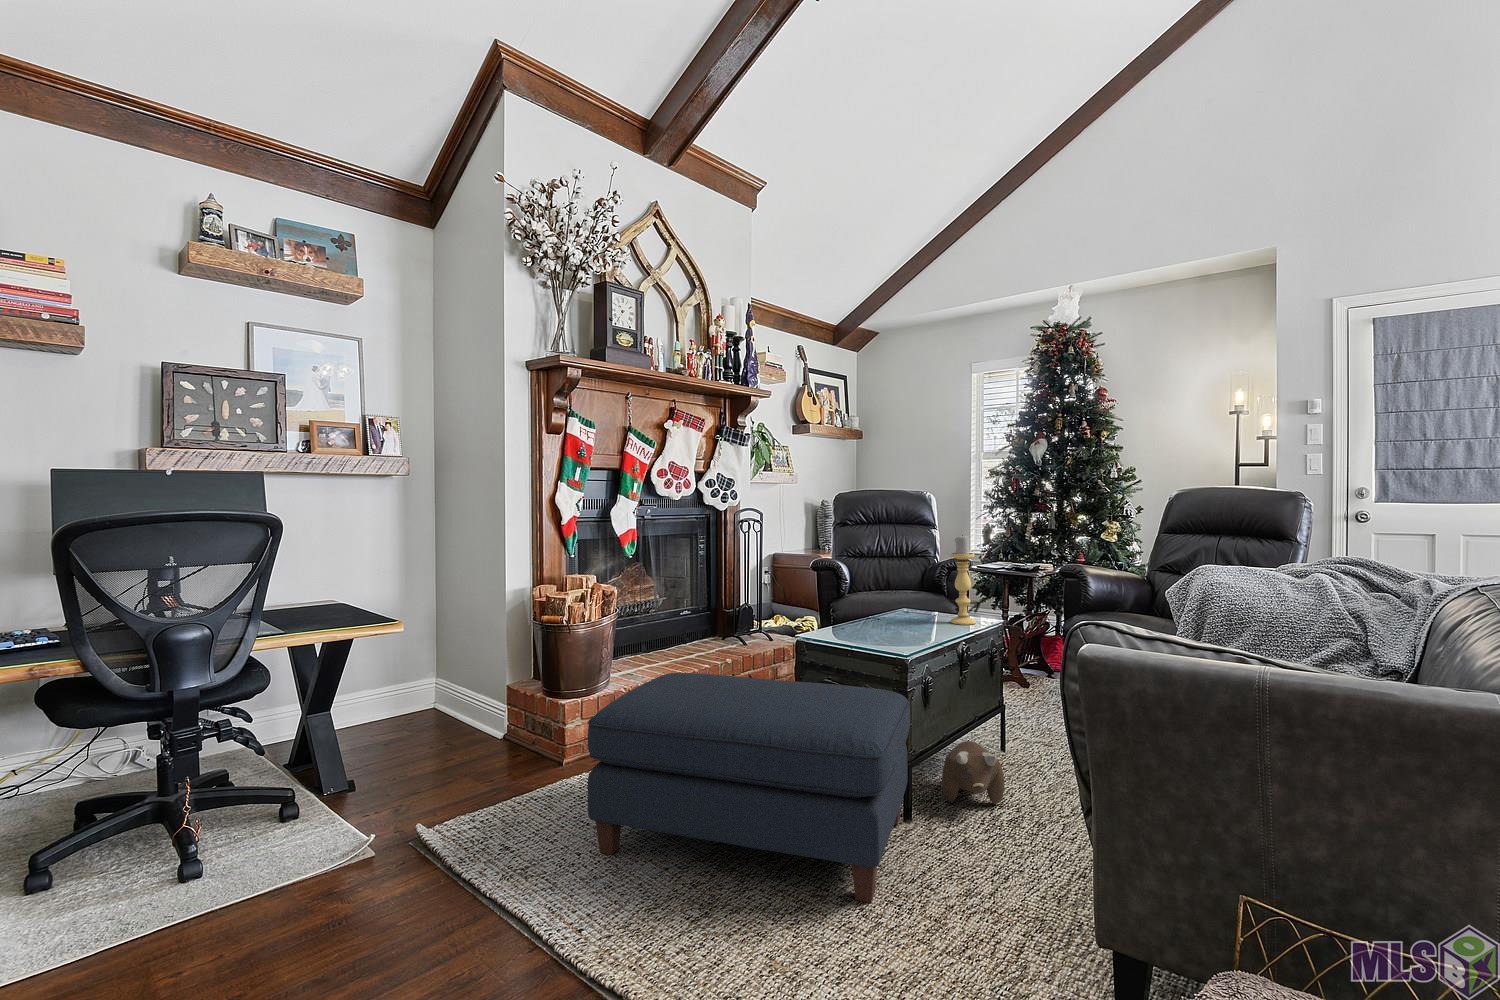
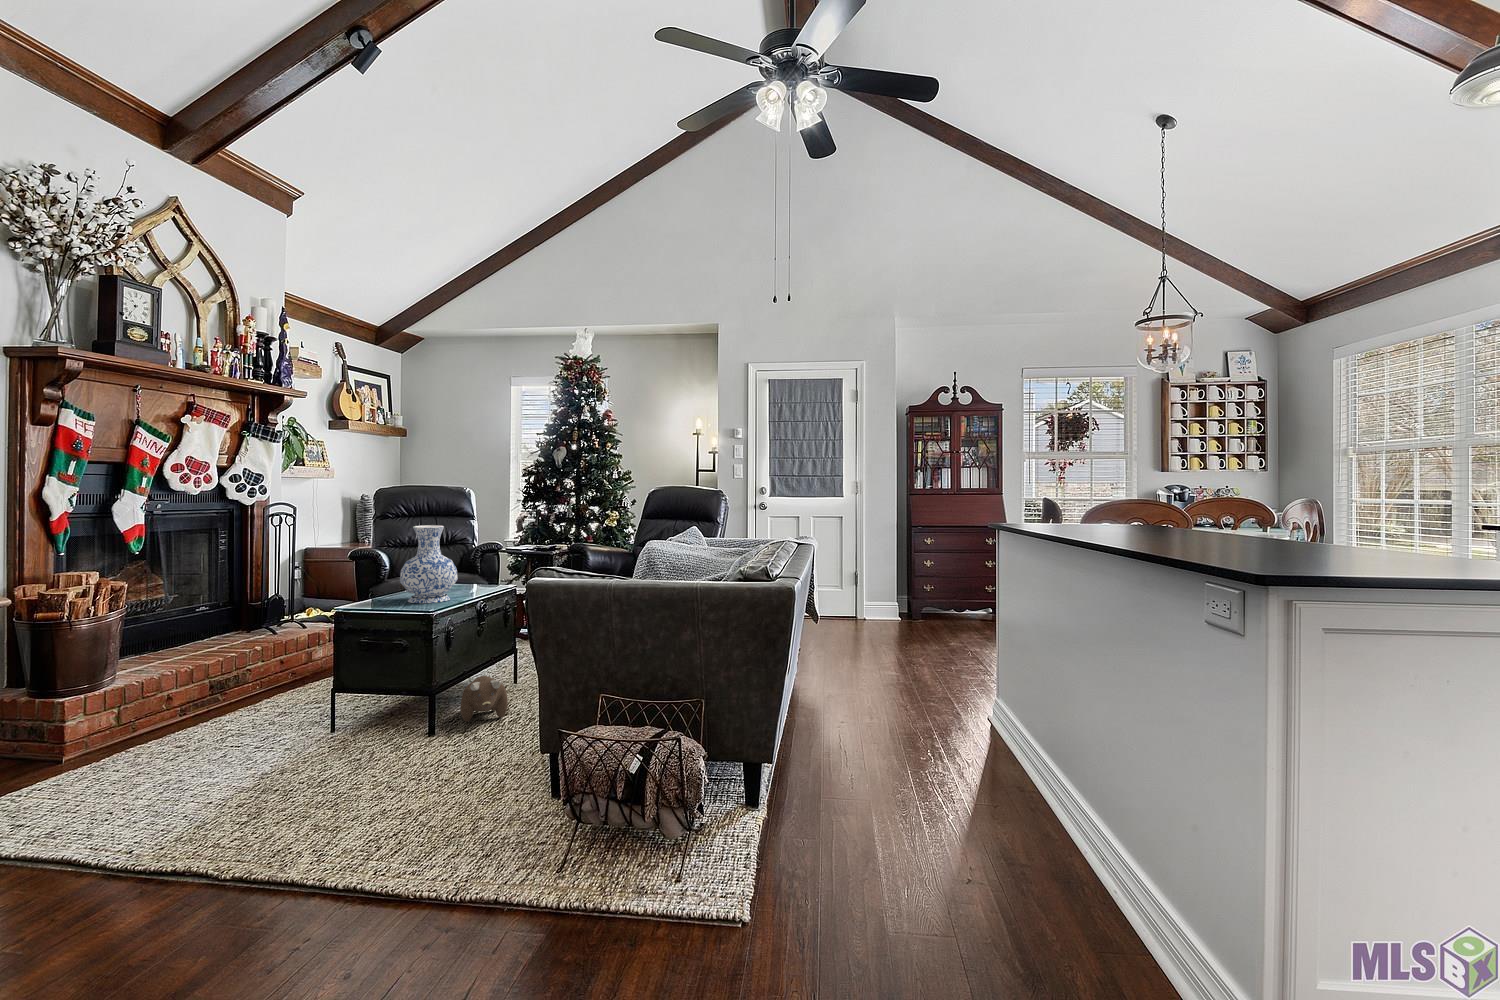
candle holder: present [951,535,976,625] -> none [473,523,493,593]
vase: none [866,537,934,636] -> present [400,525,458,603]
ottoman: present [588,673,910,903] -> none [117,642,433,811]

